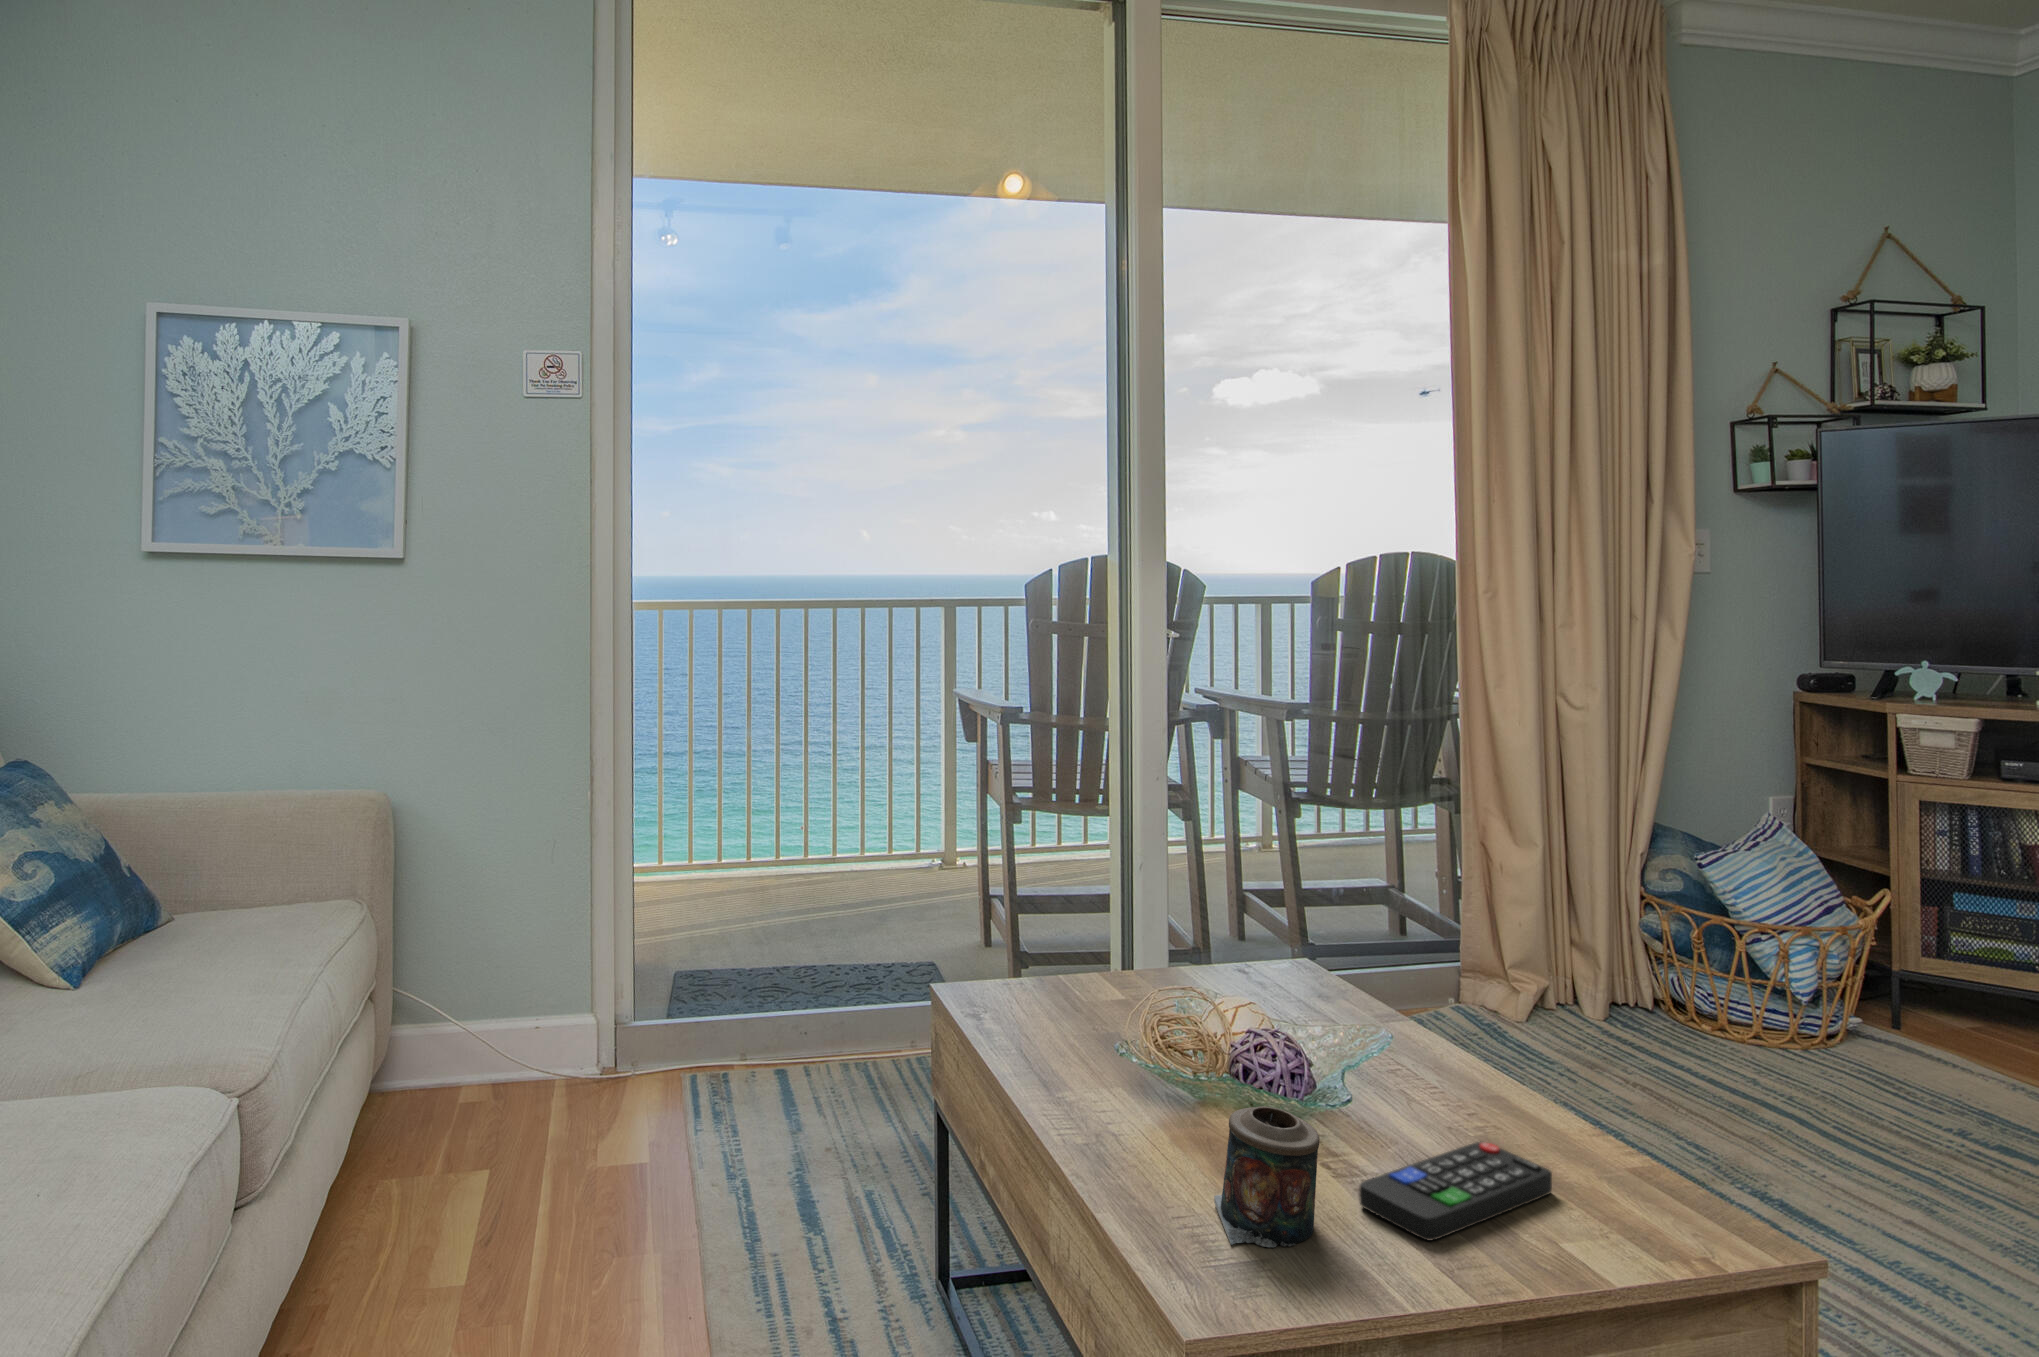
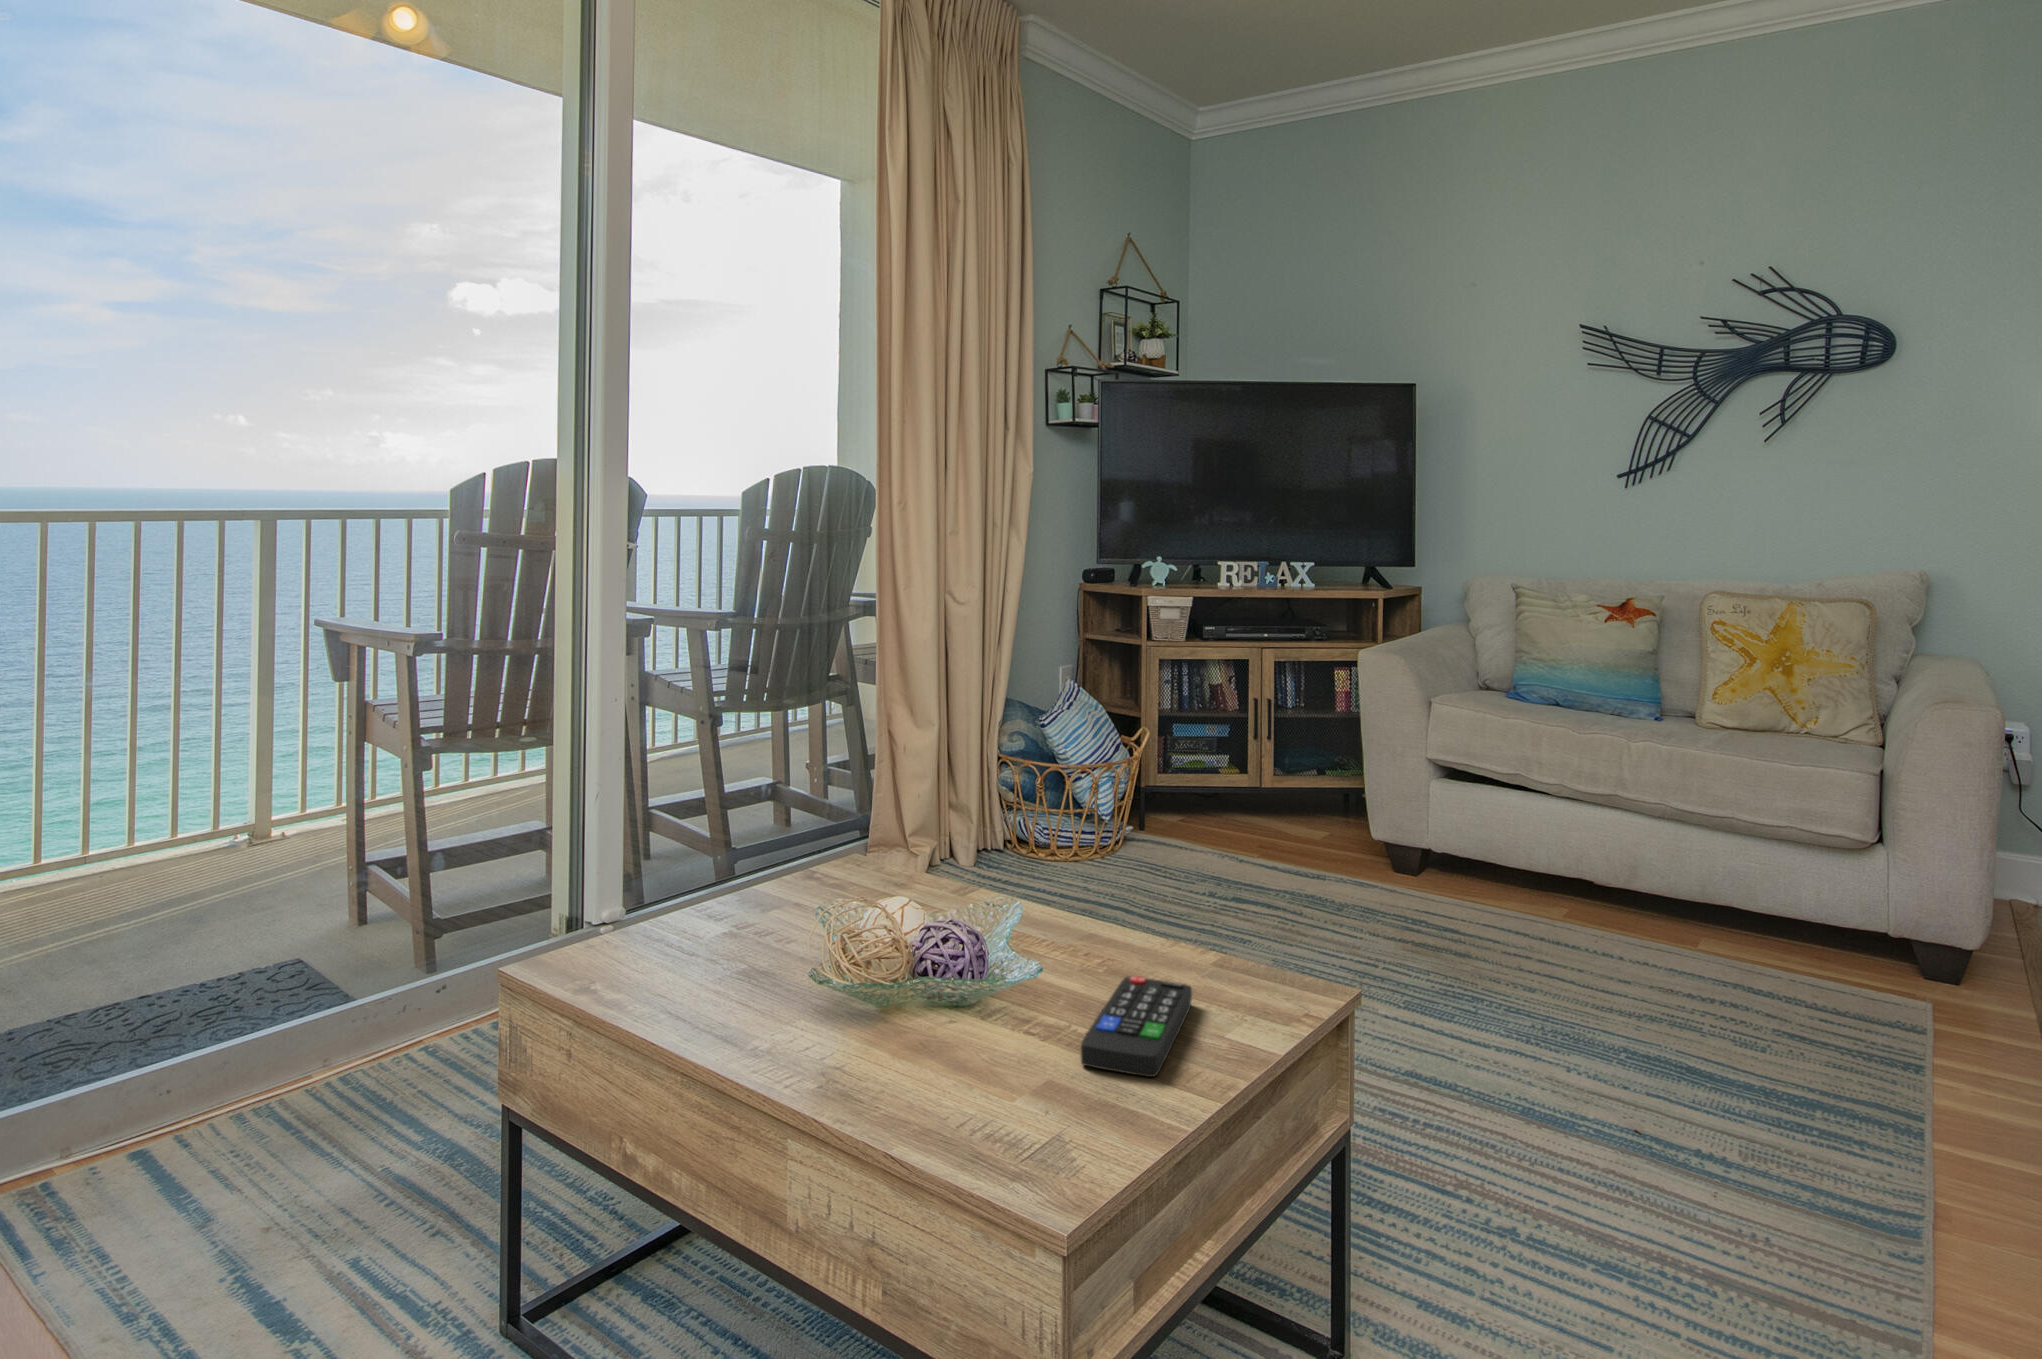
candle: present [1214,1106,1319,1247] -> none [971,991,1079,1143]

